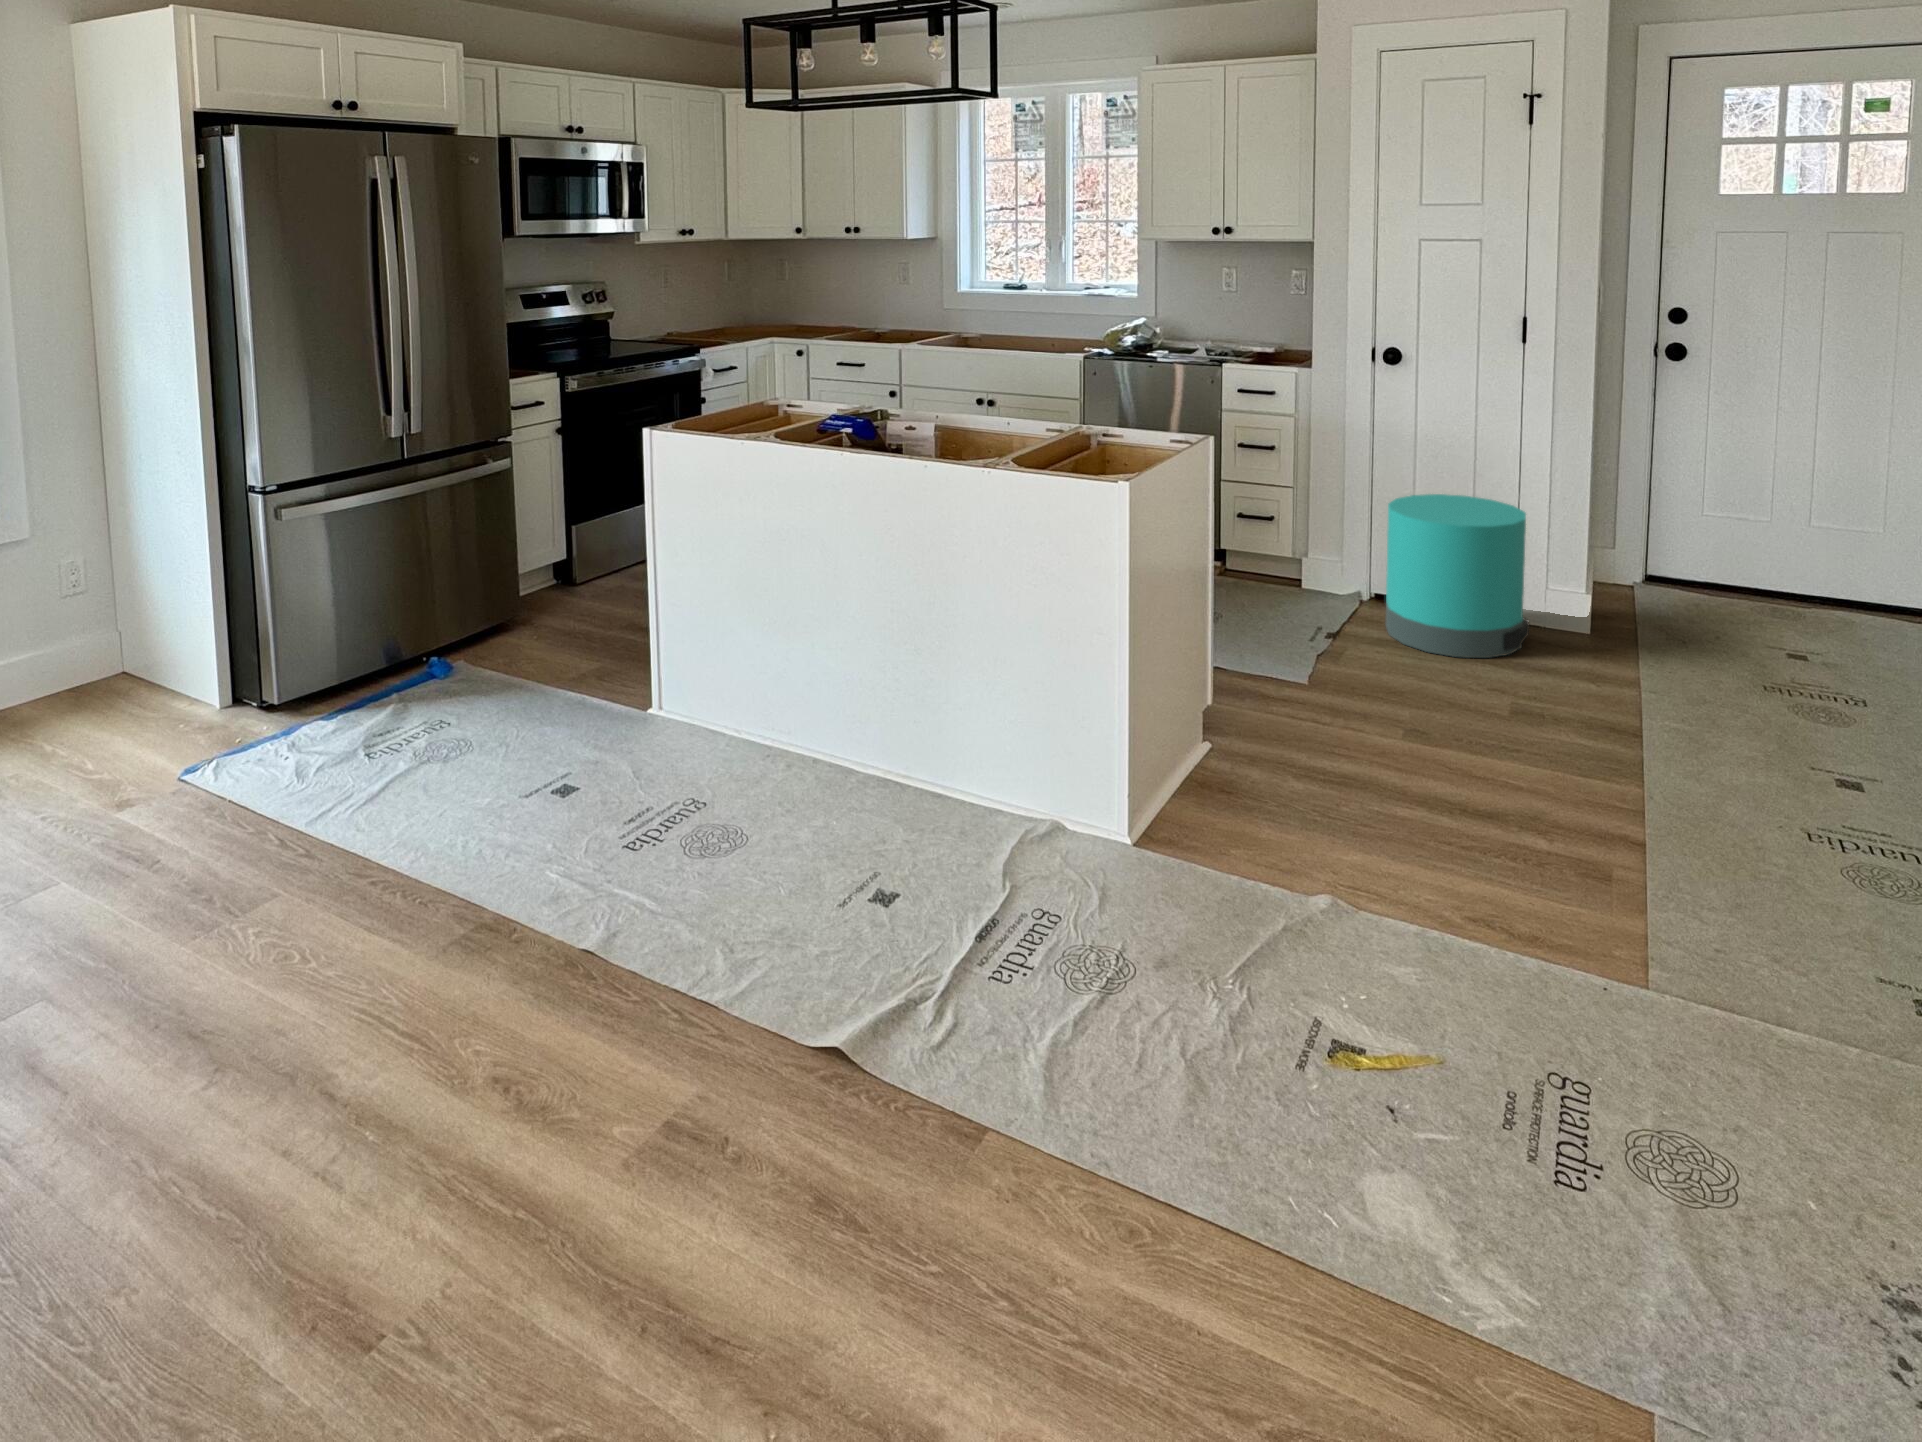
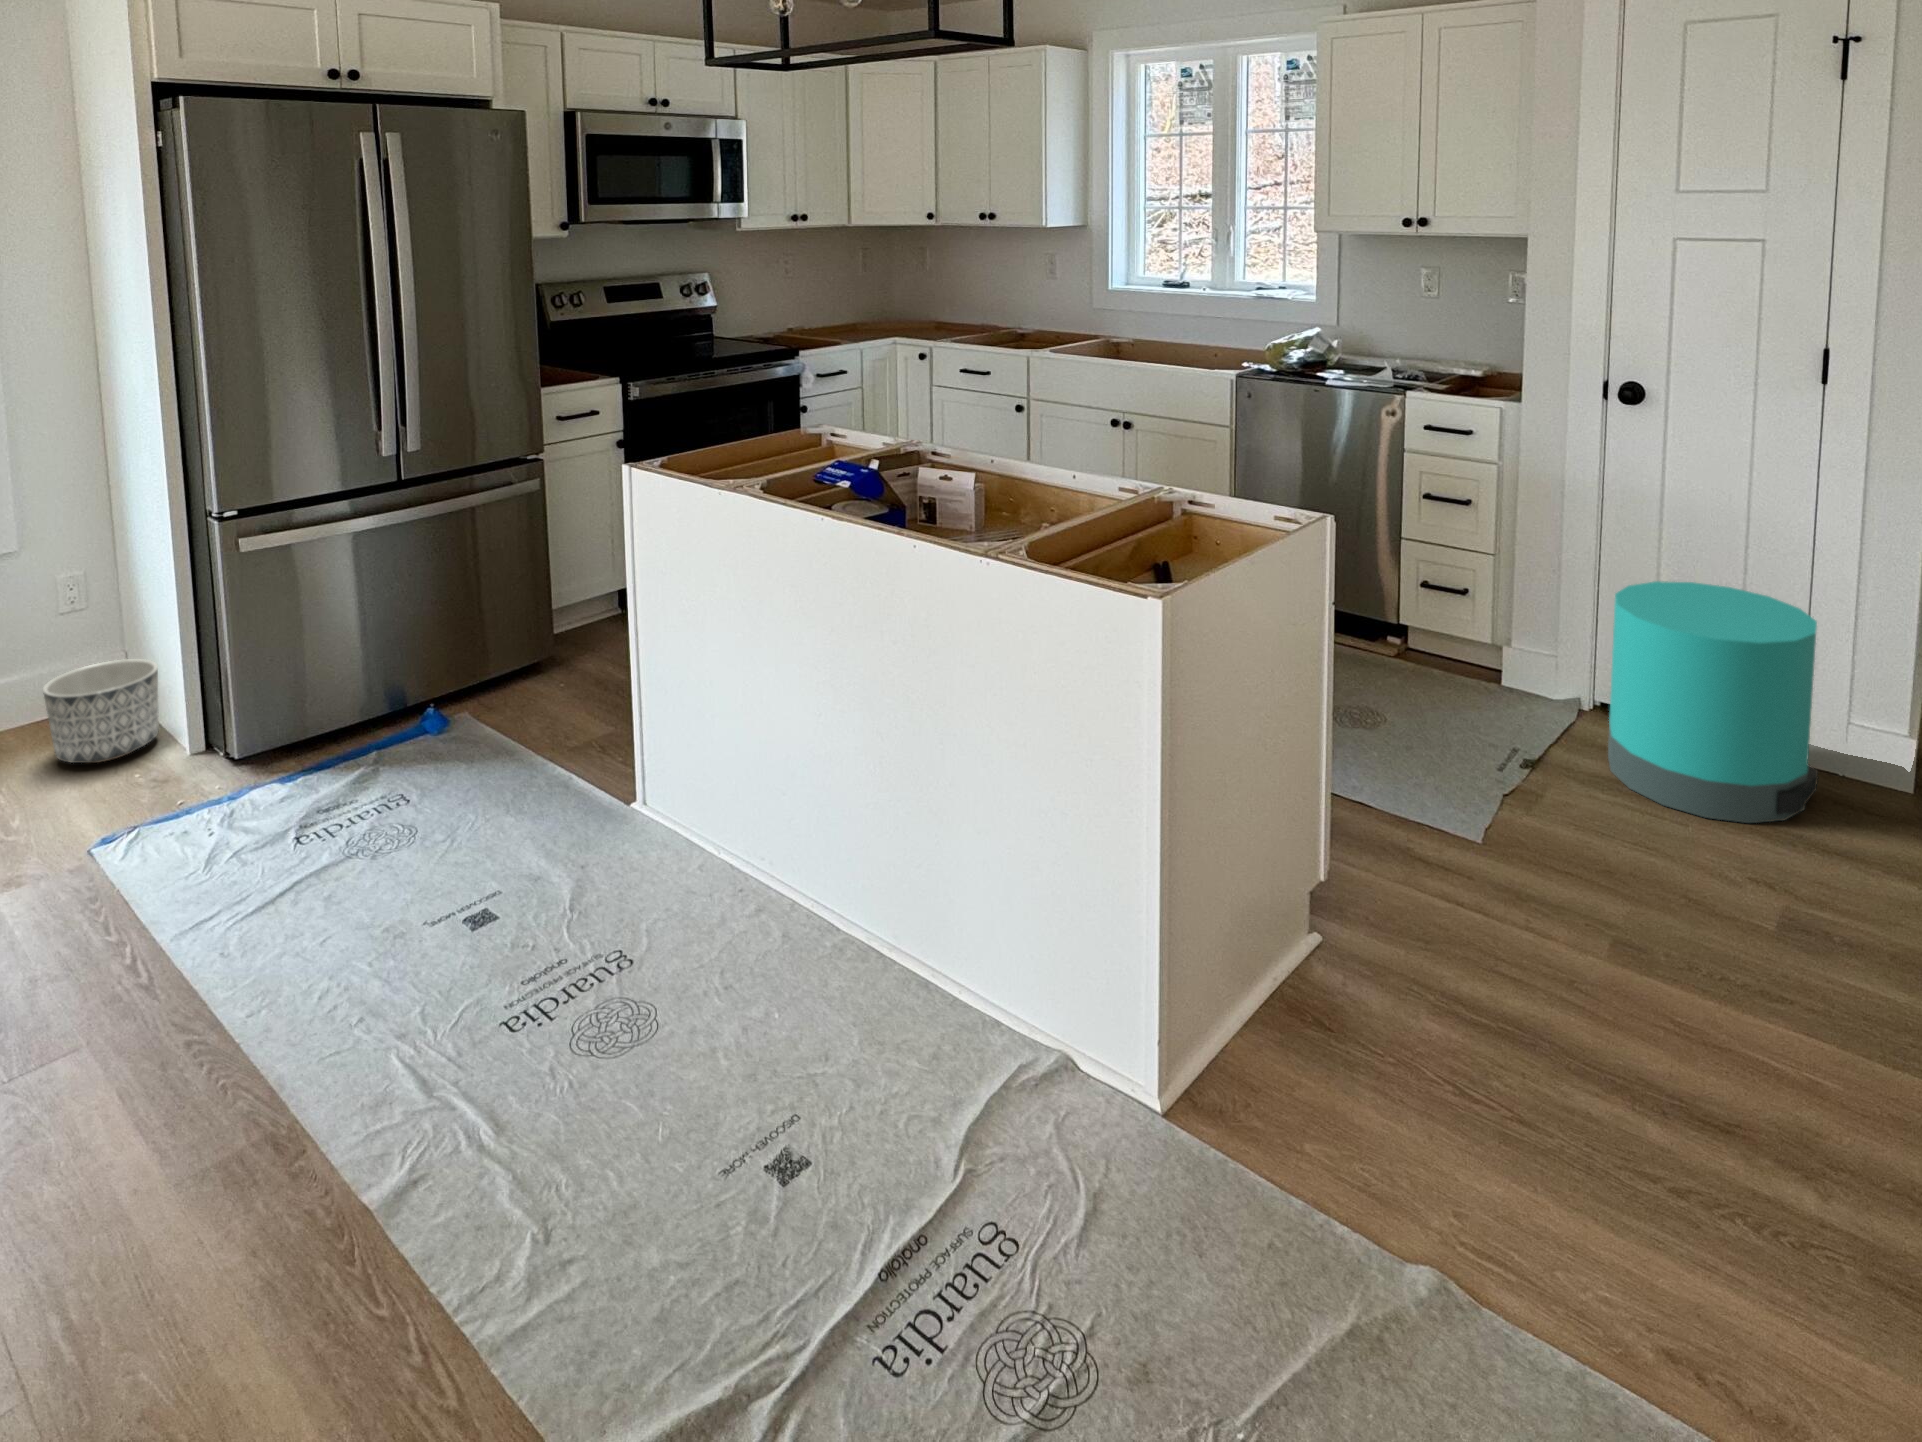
planter: none [77,630,177,722] -> present [43,659,159,763]

